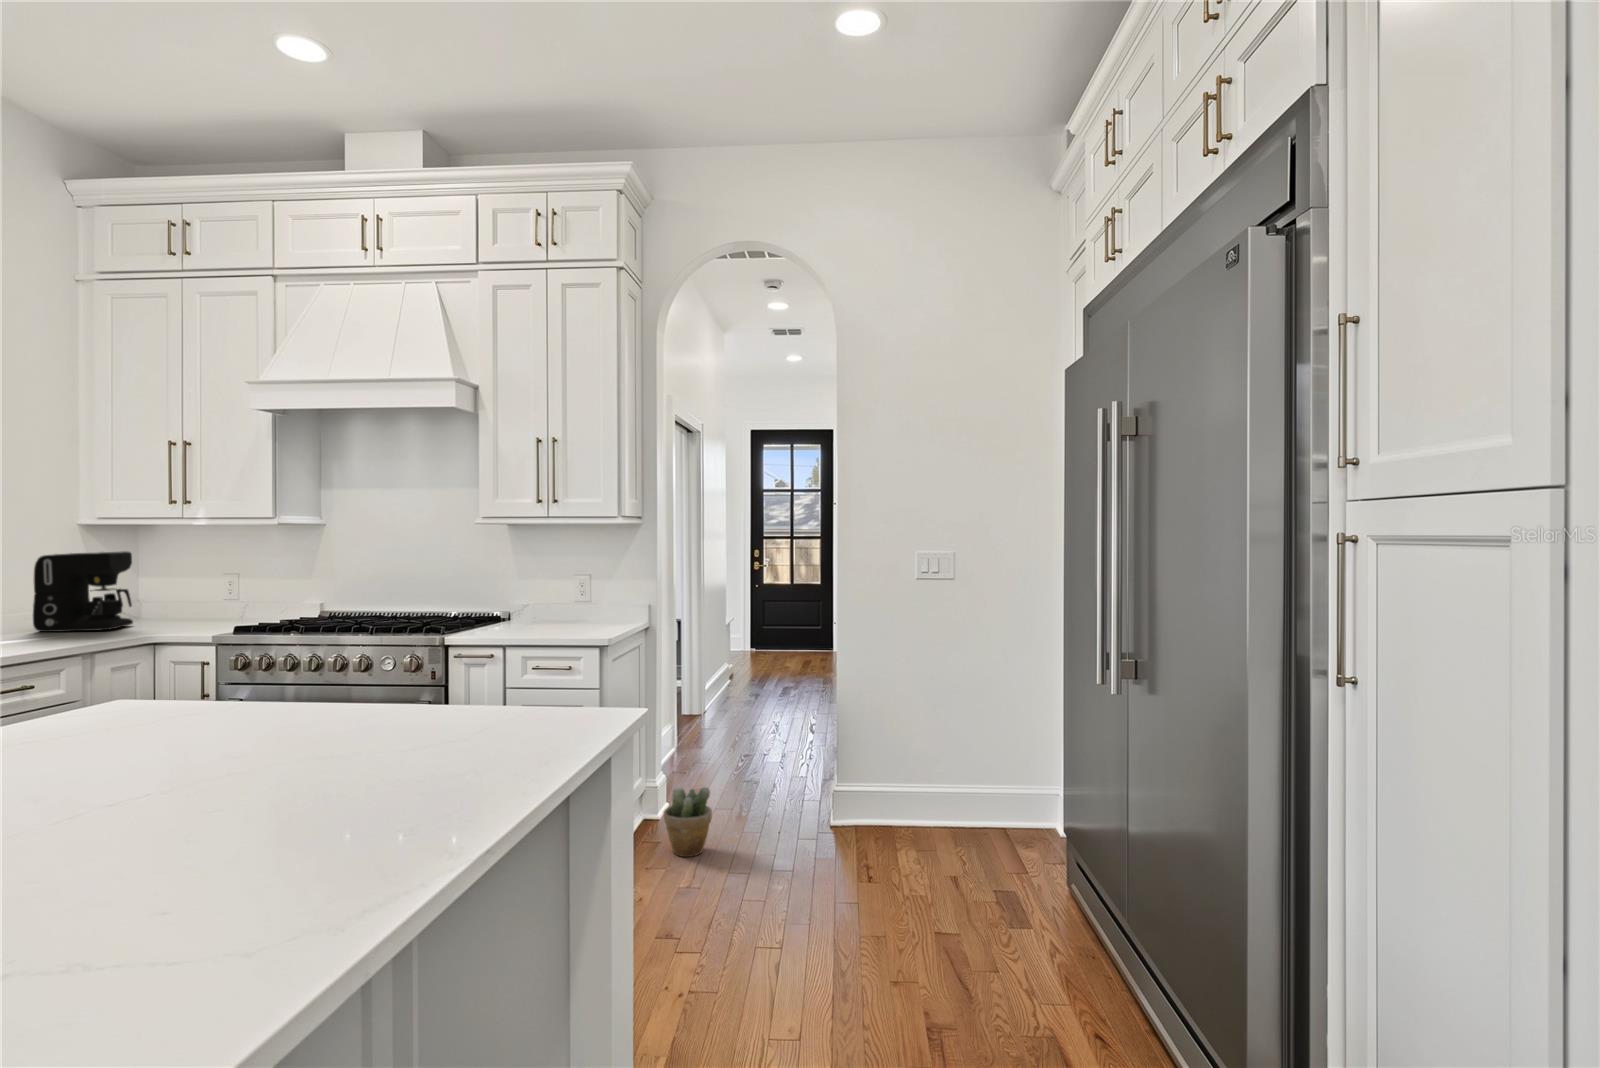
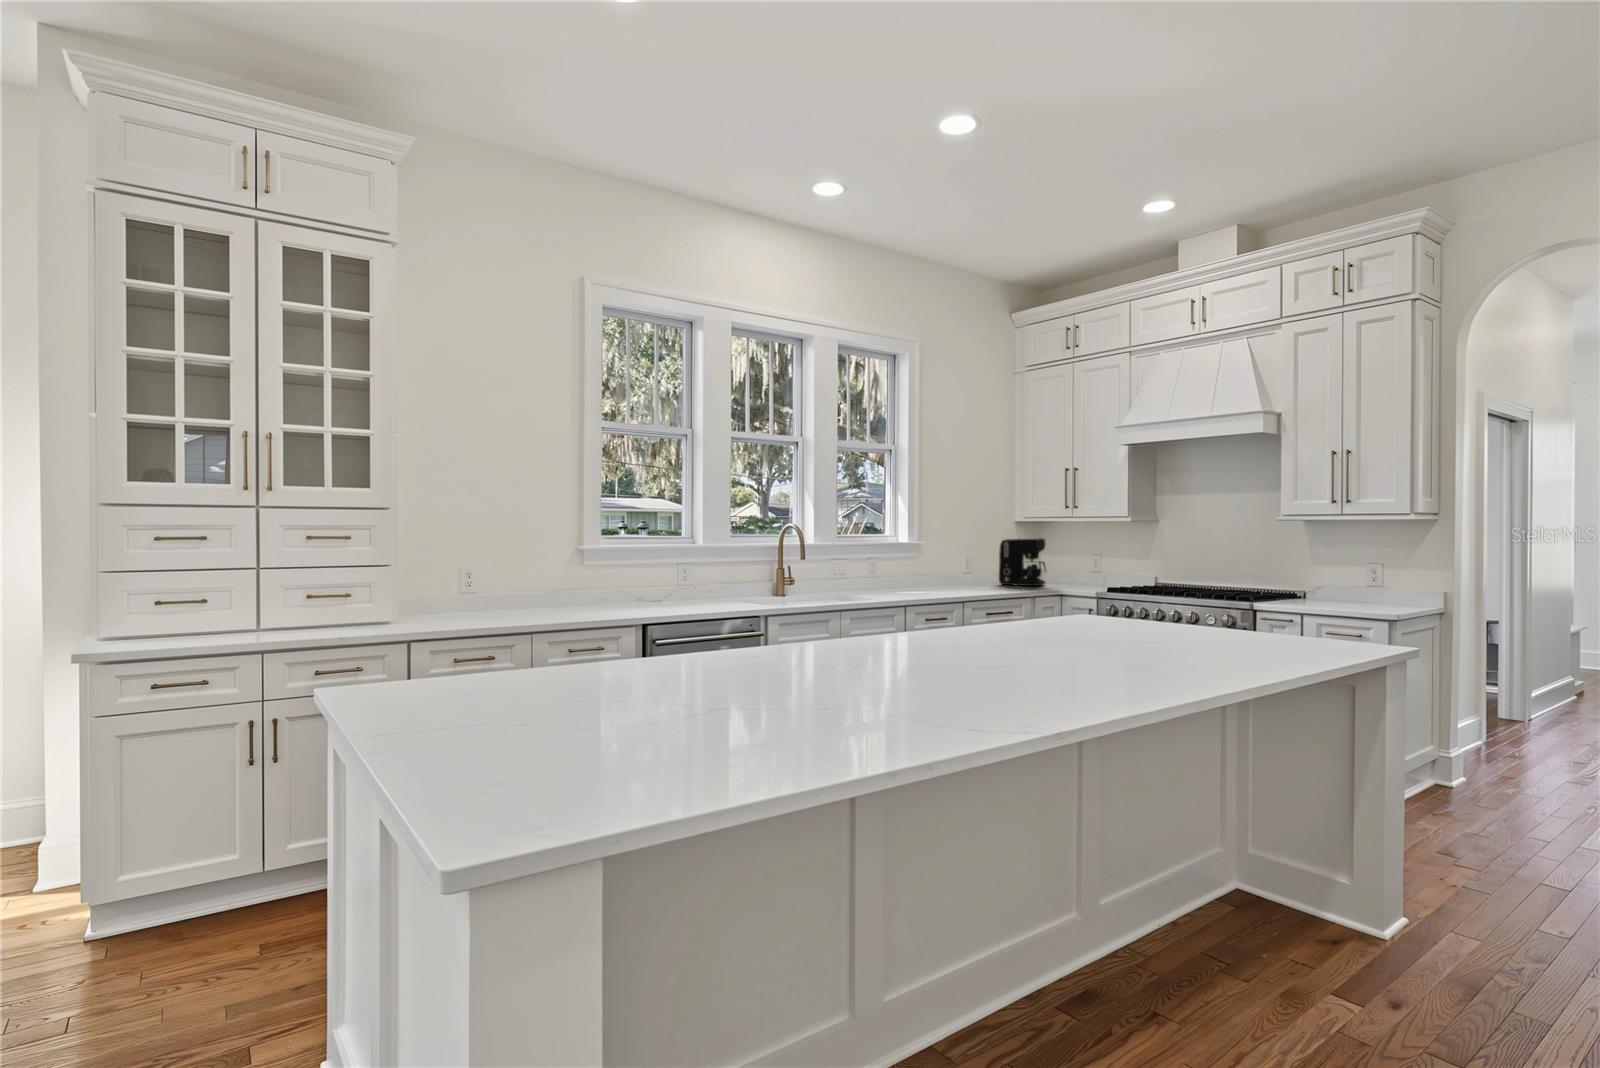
potted plant: present [664,787,712,857] -> none [1452,753,1507,816]

